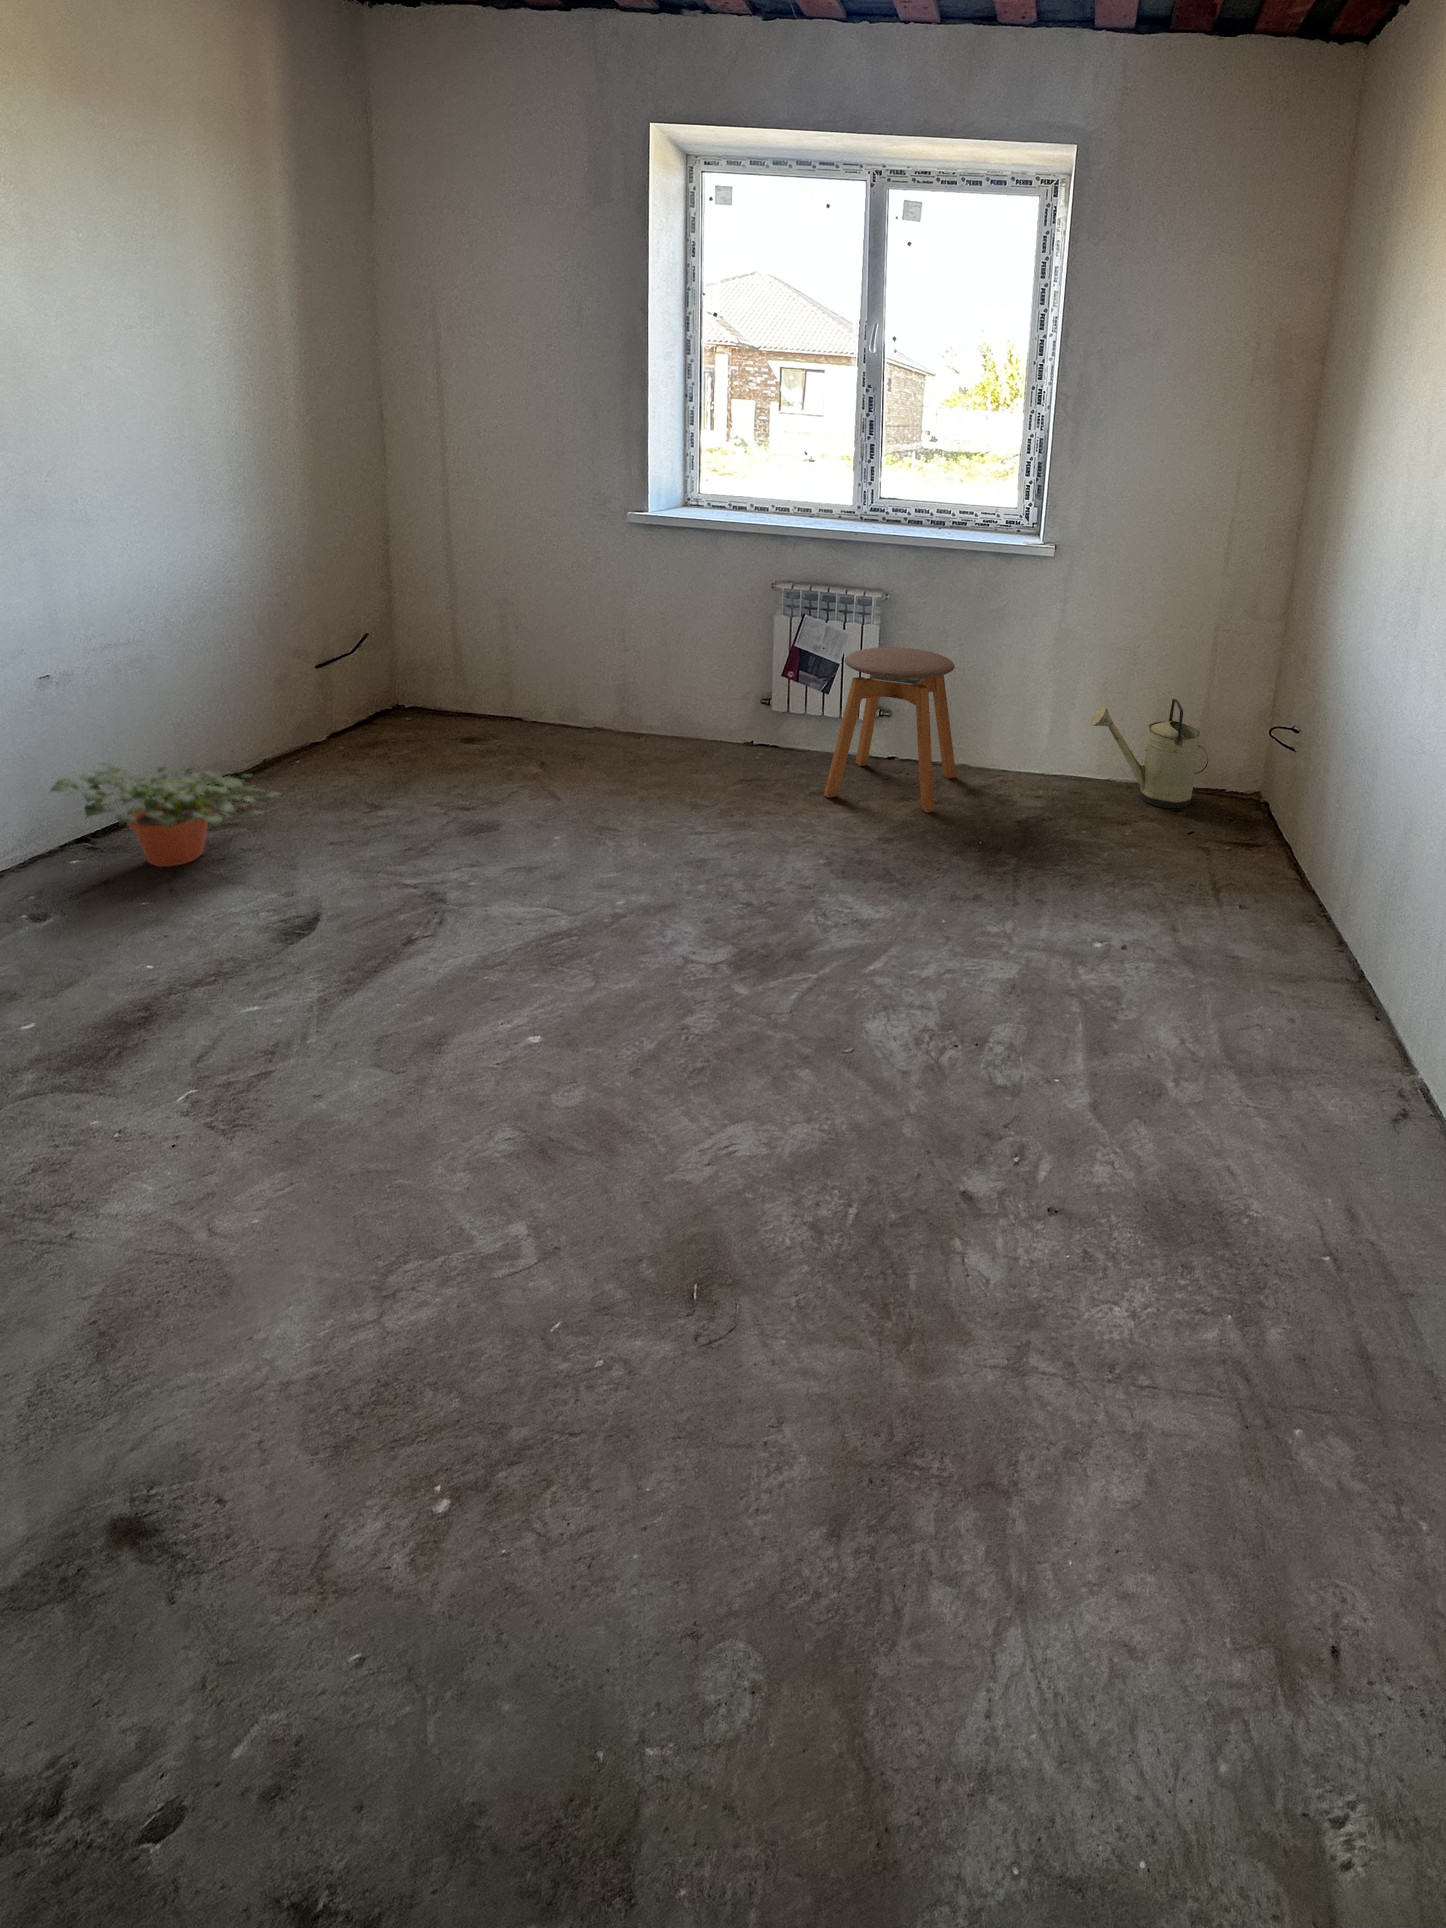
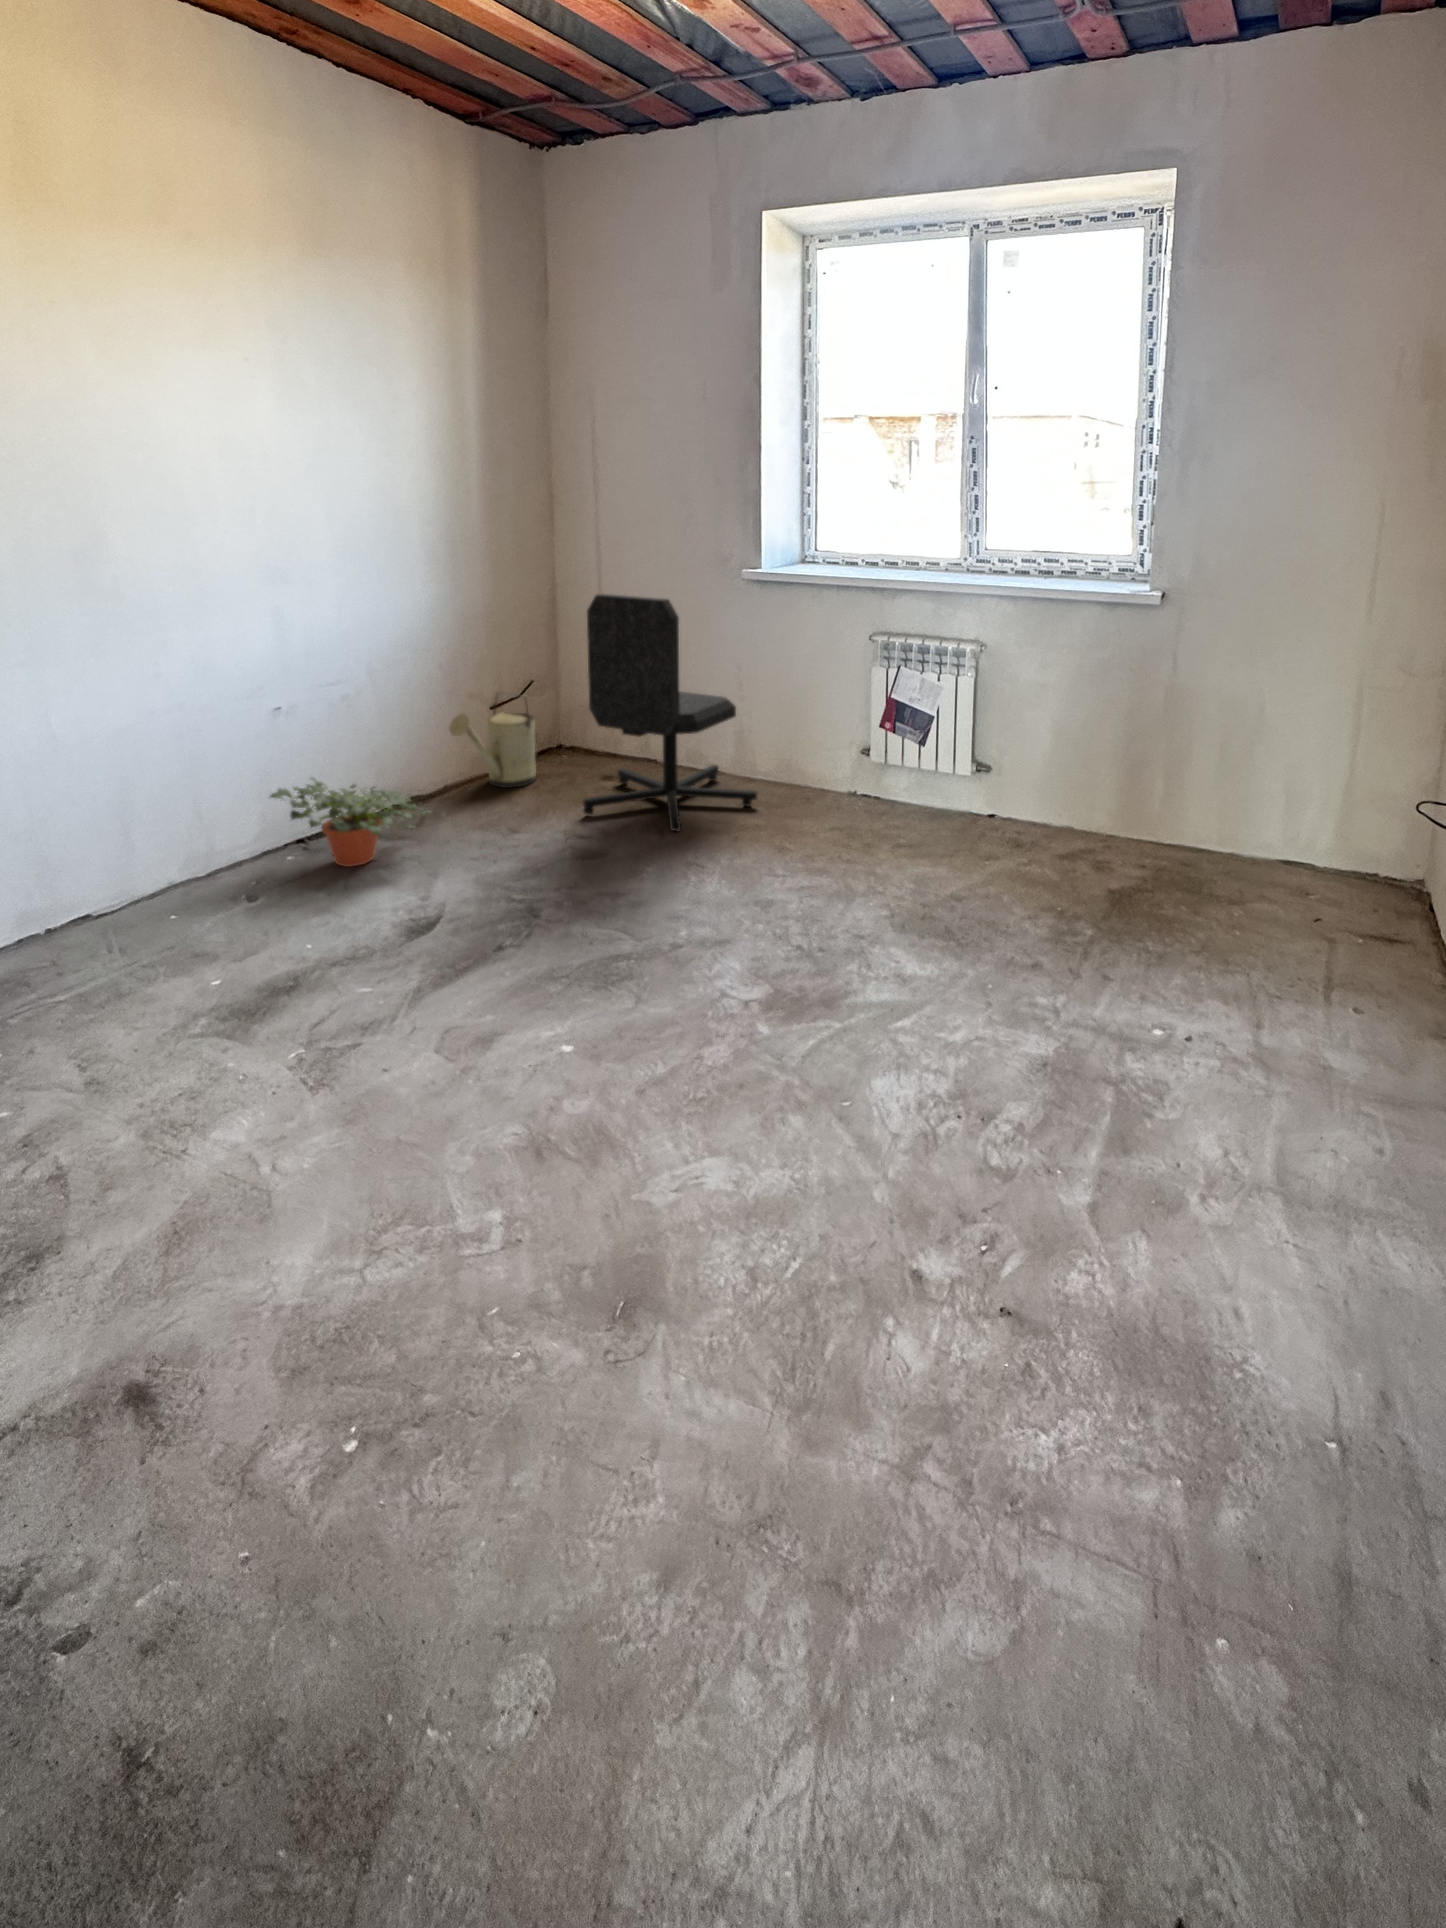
chair: none [461,538,658,794] -> present [583,594,757,831]
stool: present [824,647,956,813] -> none [905,701,1052,875]
watering can: present [1090,699,1208,808] -> present [449,693,537,788]

